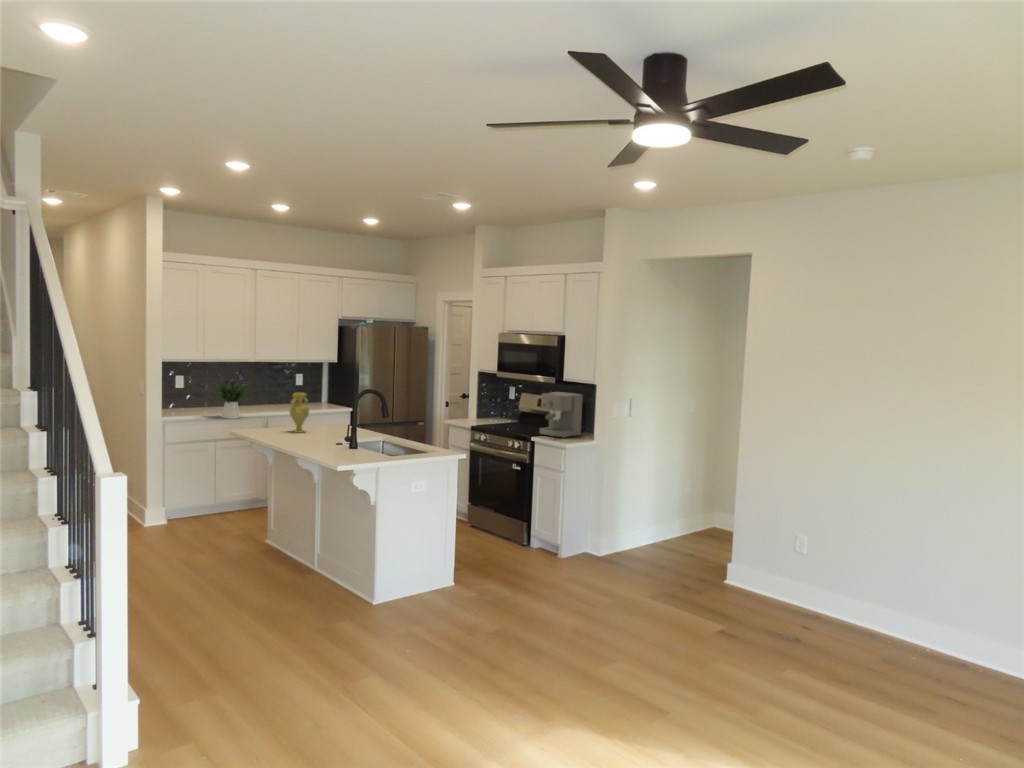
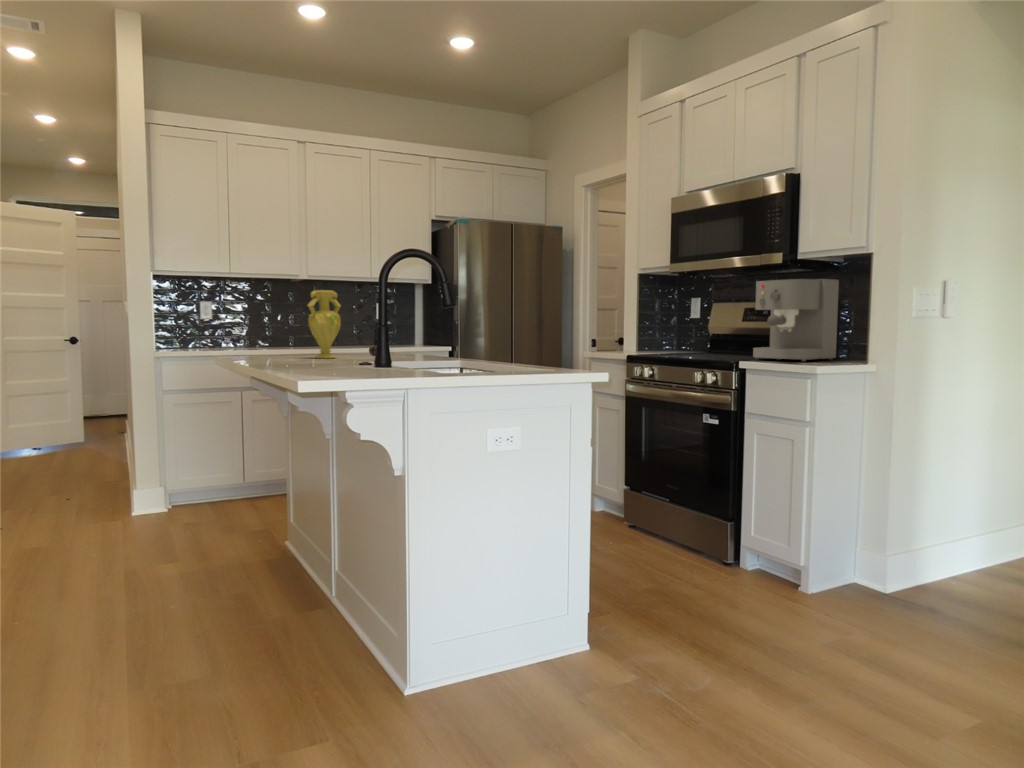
flower arrangement: present [213,374,252,419] -> none [210,279,286,351]

